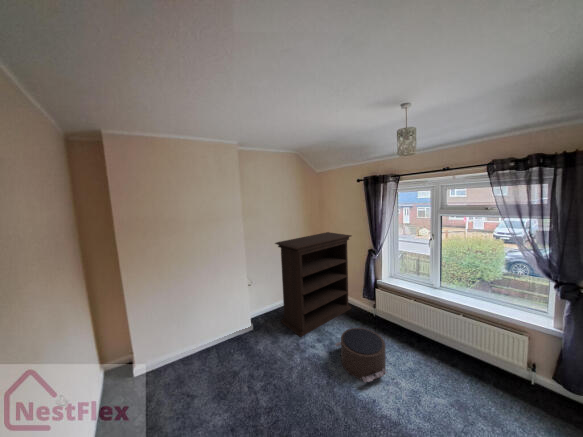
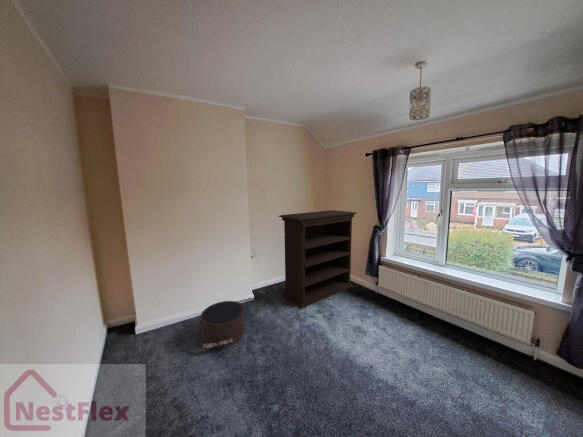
pouf: present [335,328,387,382] -> present [200,301,245,348]

